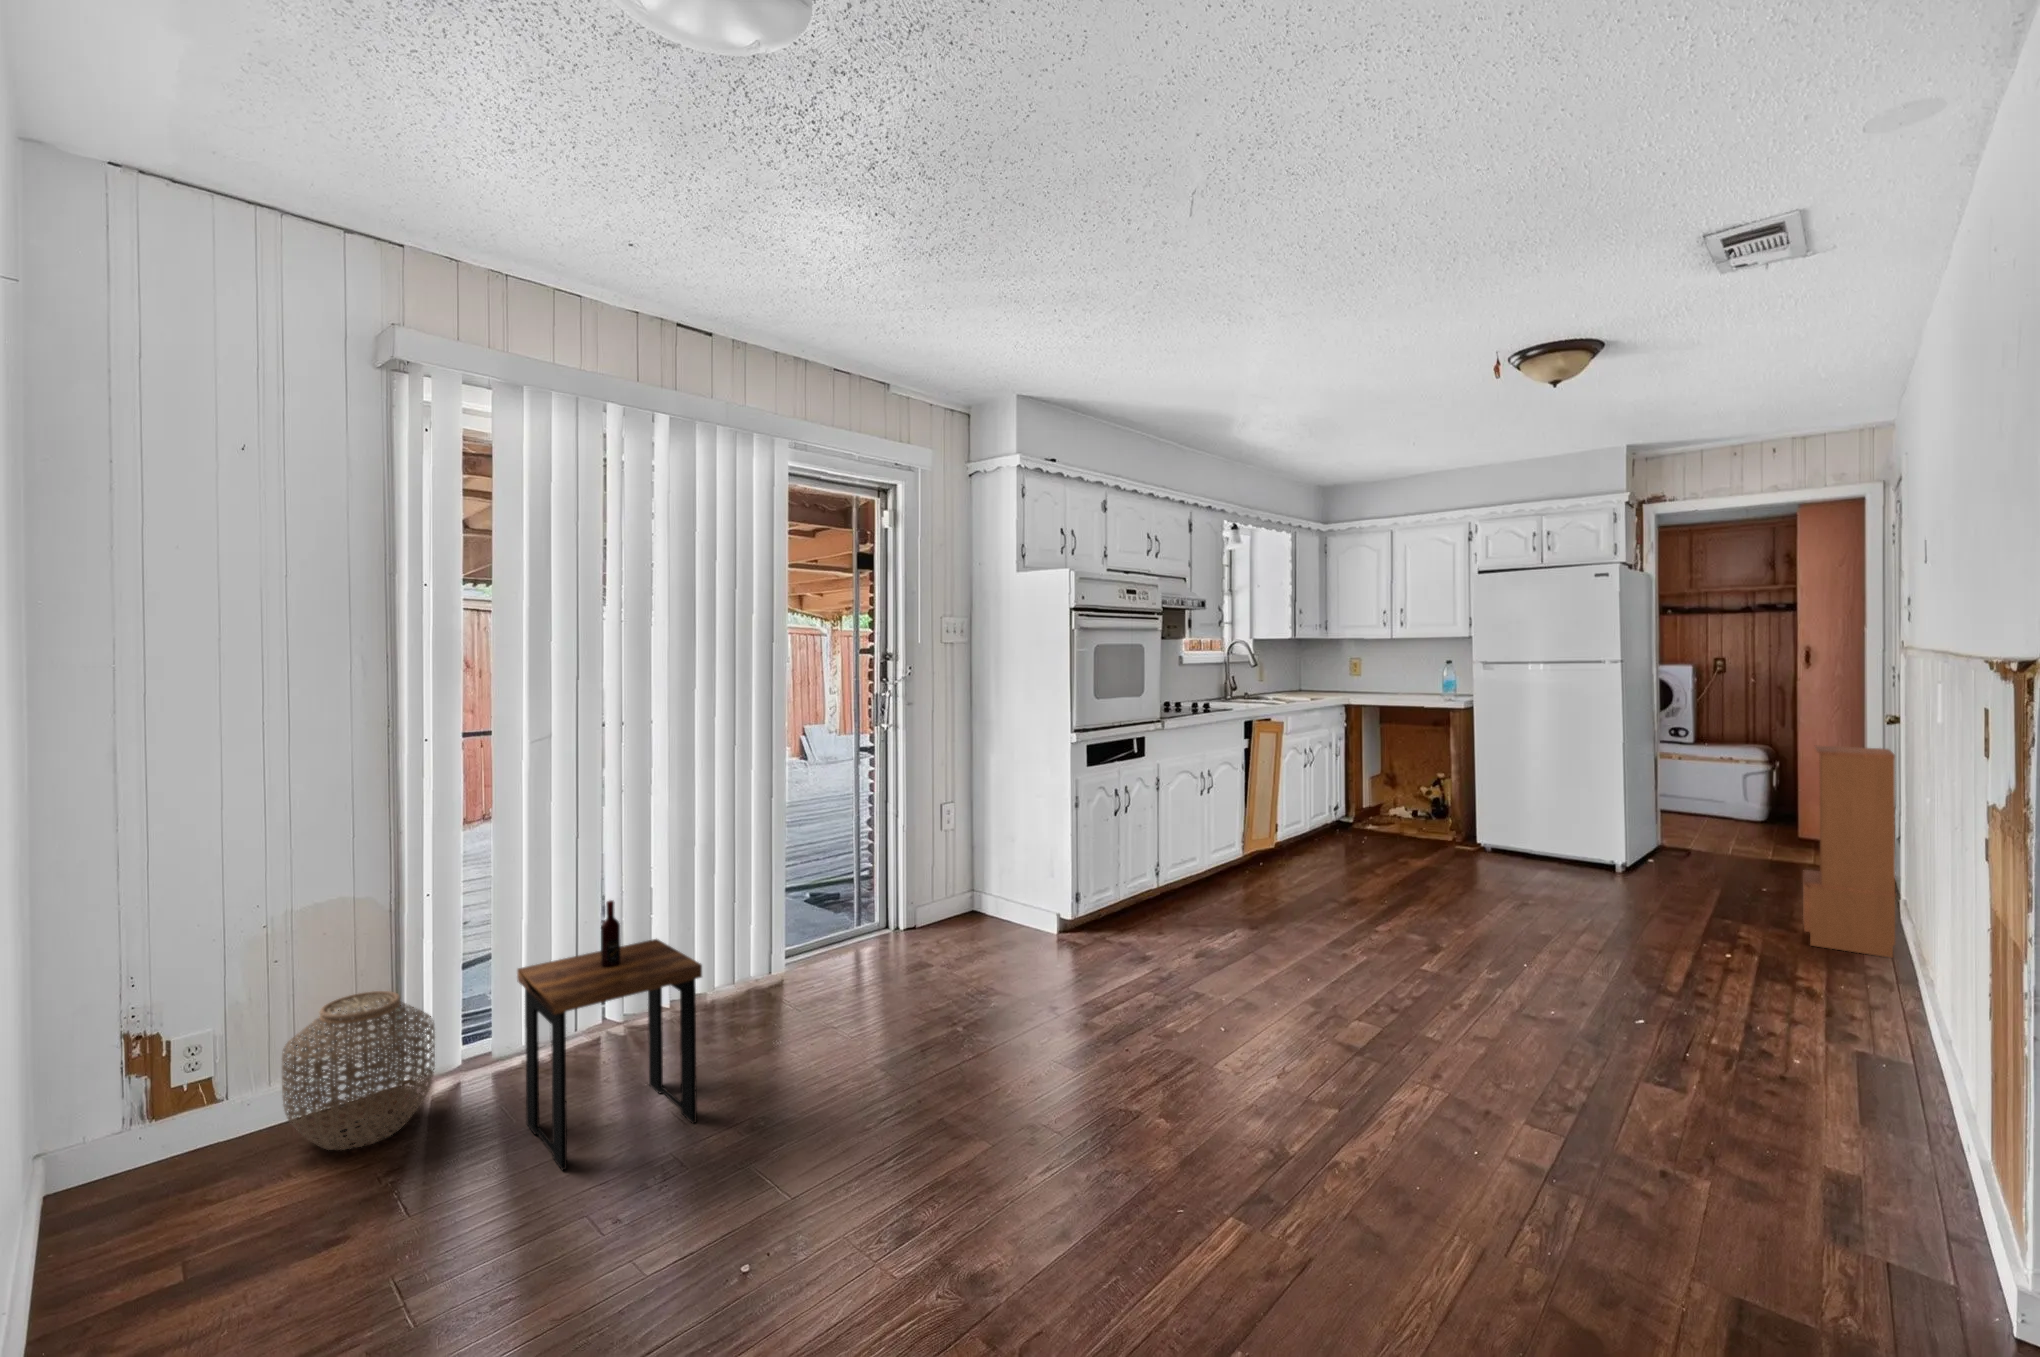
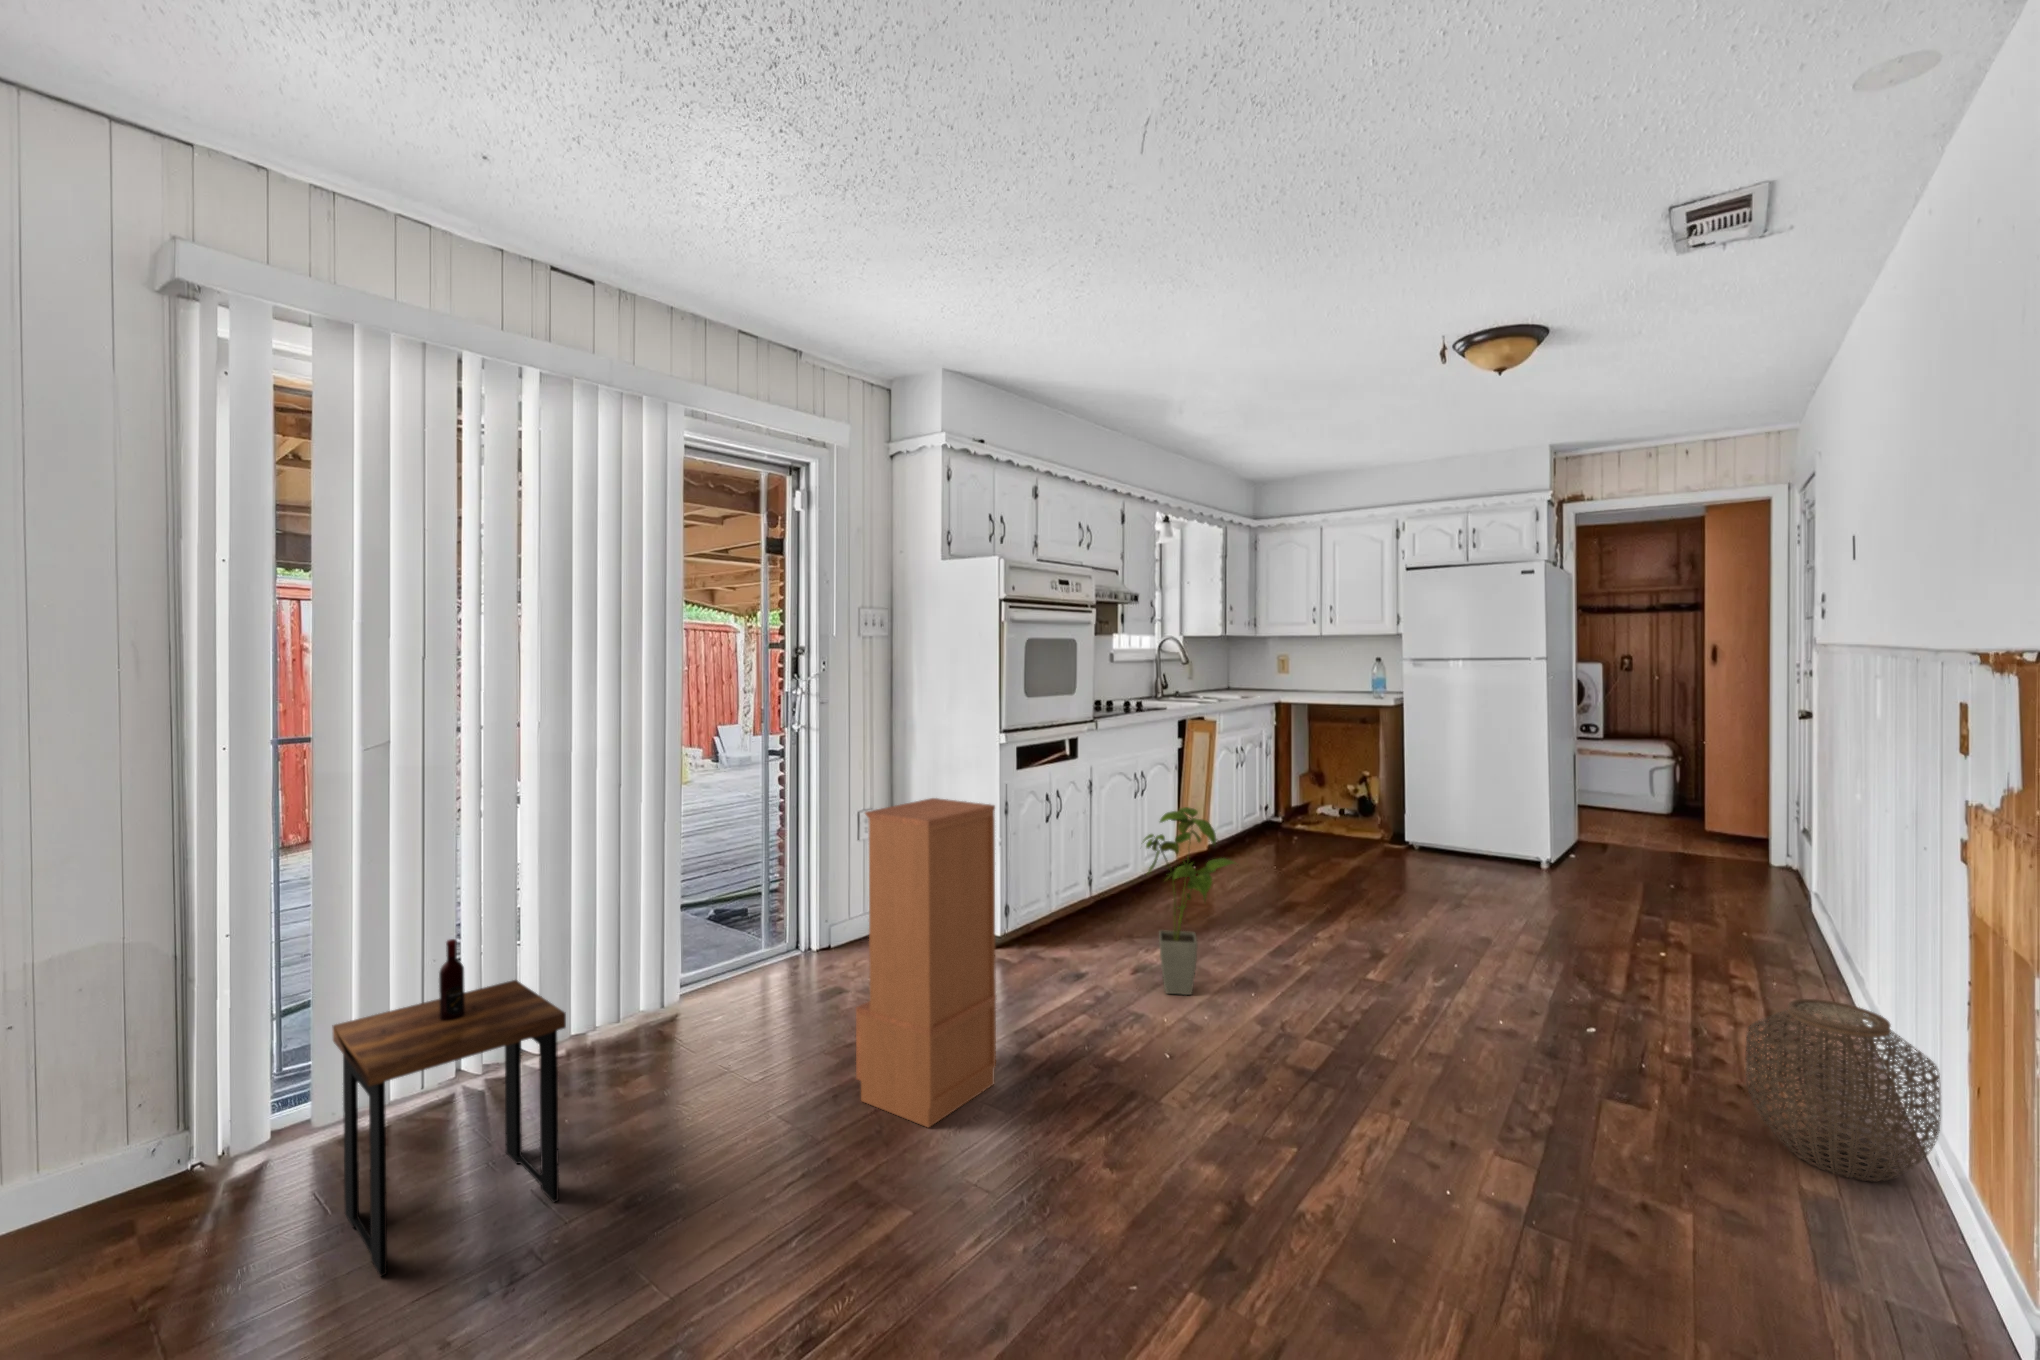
bookcase: present [1803,746,1896,958] -> present [856,798,996,1127]
house plant: none [1203,802,1298,978] -> present [1143,807,1234,995]
woven basket: present [282,991,435,1150] -> present [1746,999,1941,1182]

